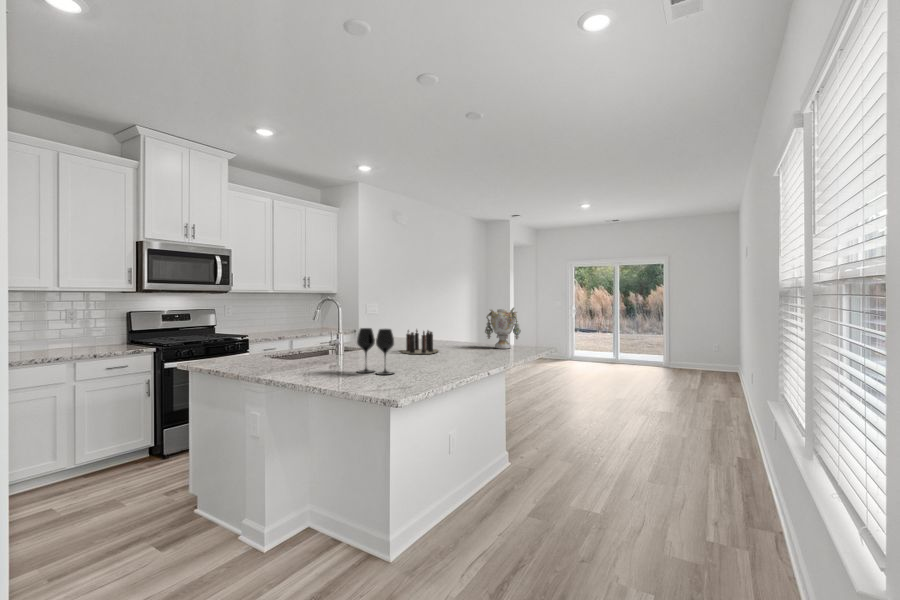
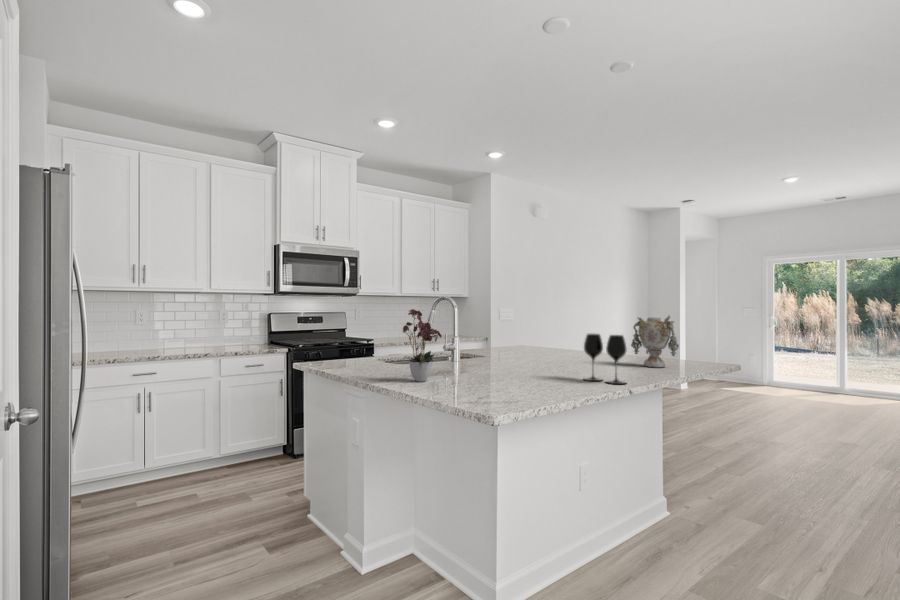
flower arrangement: none [295,303,340,372] -> present [403,309,442,382]
wine glass: present [357,328,394,375] -> present [584,334,627,384]
candle: present [401,330,438,354] -> none [519,338,581,369]

